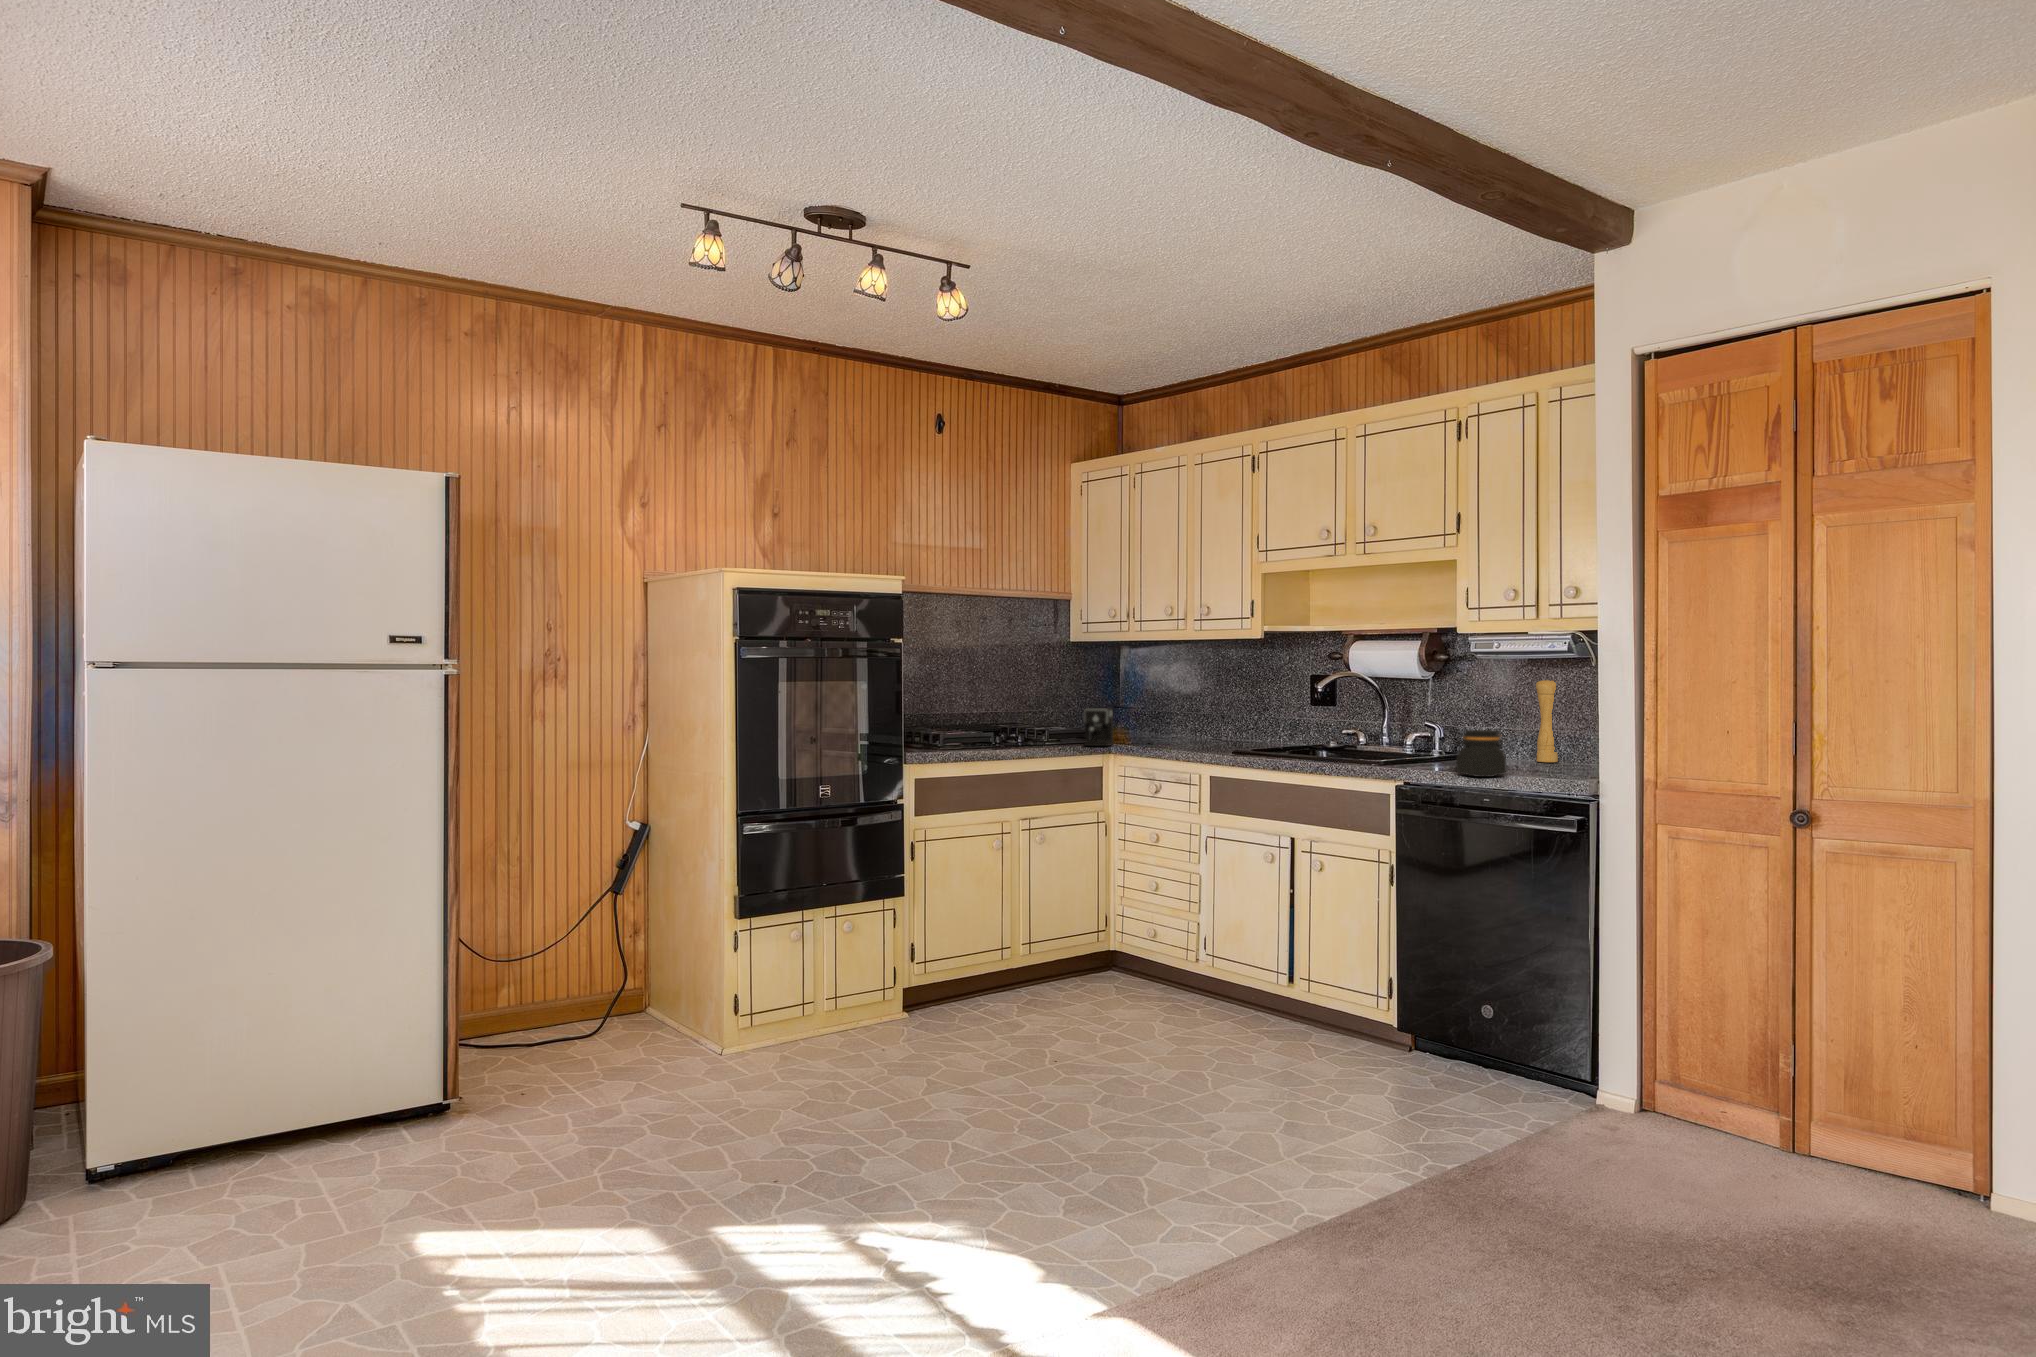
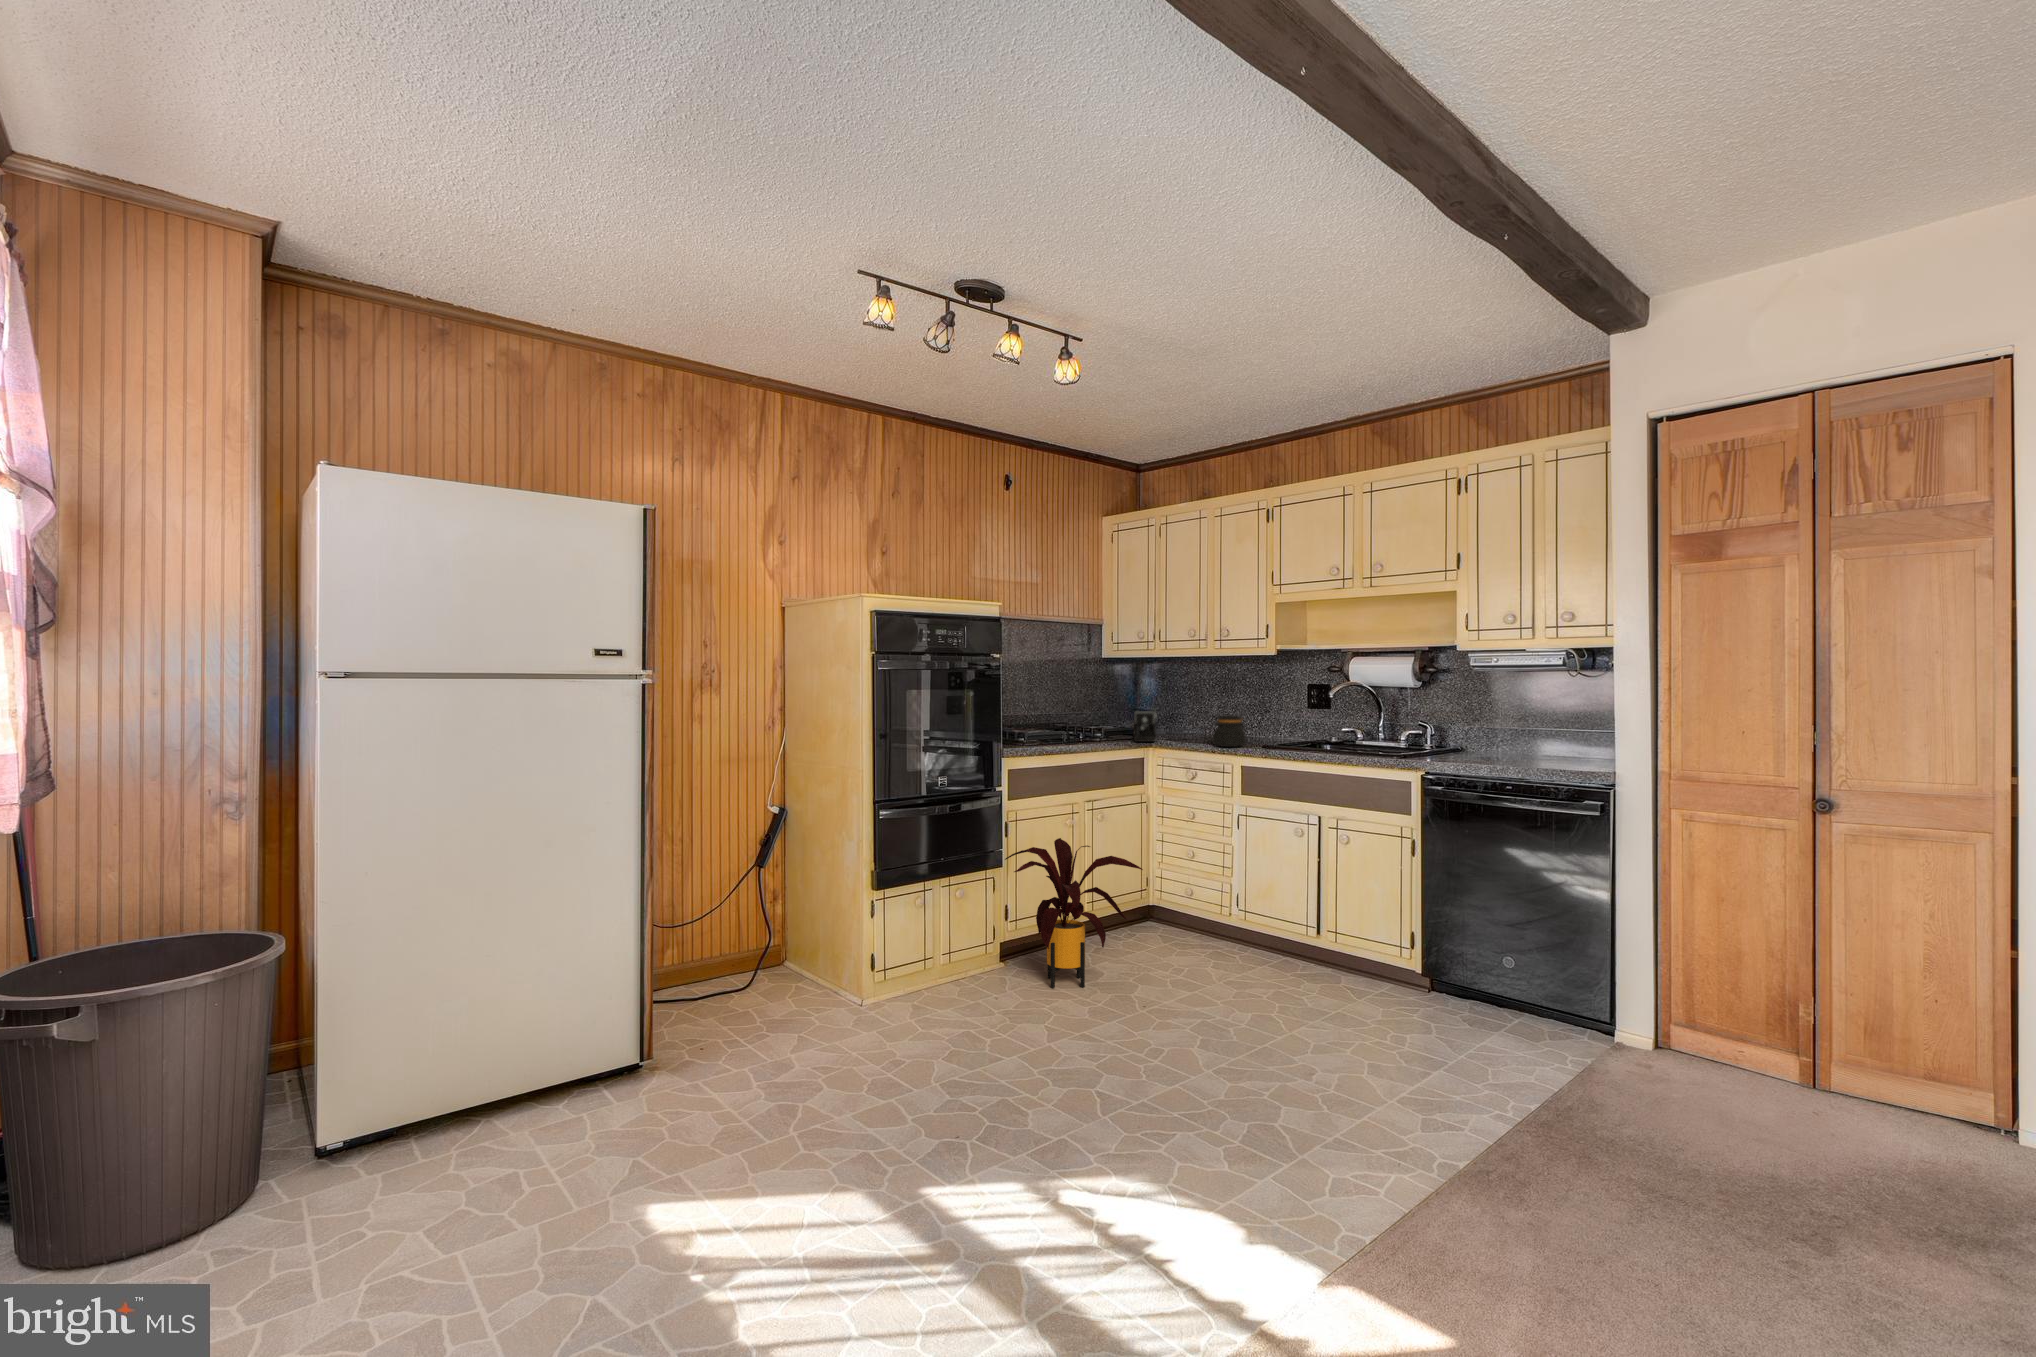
pepper mill: present [1536,679,1558,762] -> none [1517,687,1537,755]
jar: present [1456,730,1506,777] -> present [1213,715,1246,747]
house plant: none [902,861,1061,1038] -> present [1005,838,1143,988]

